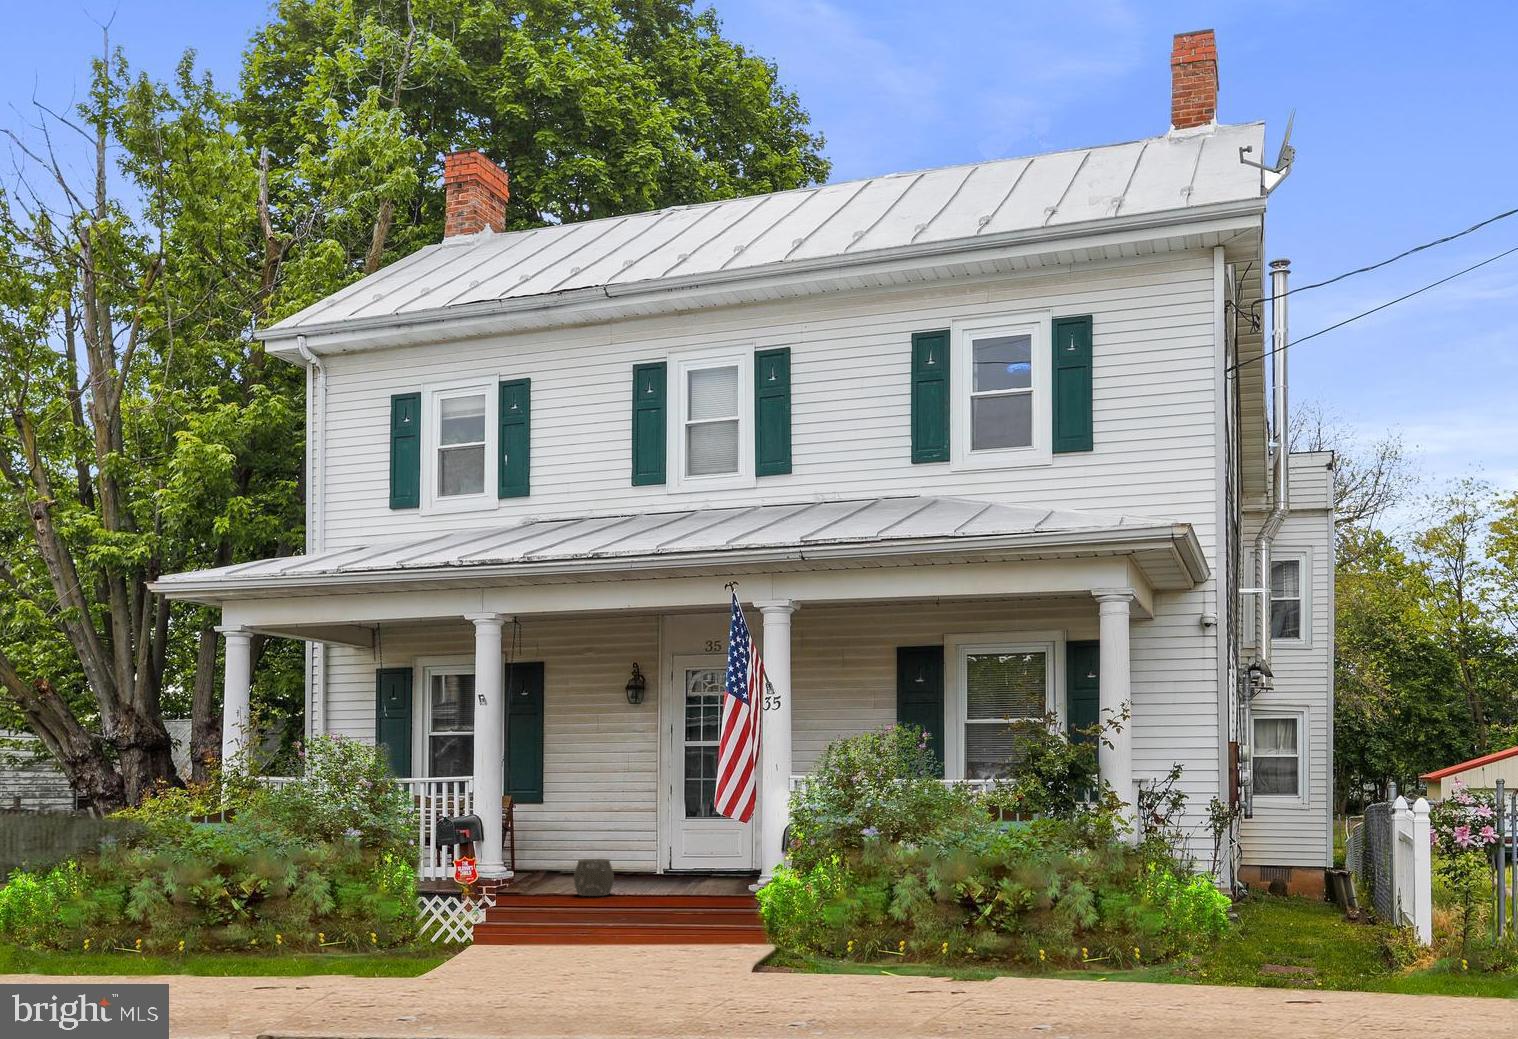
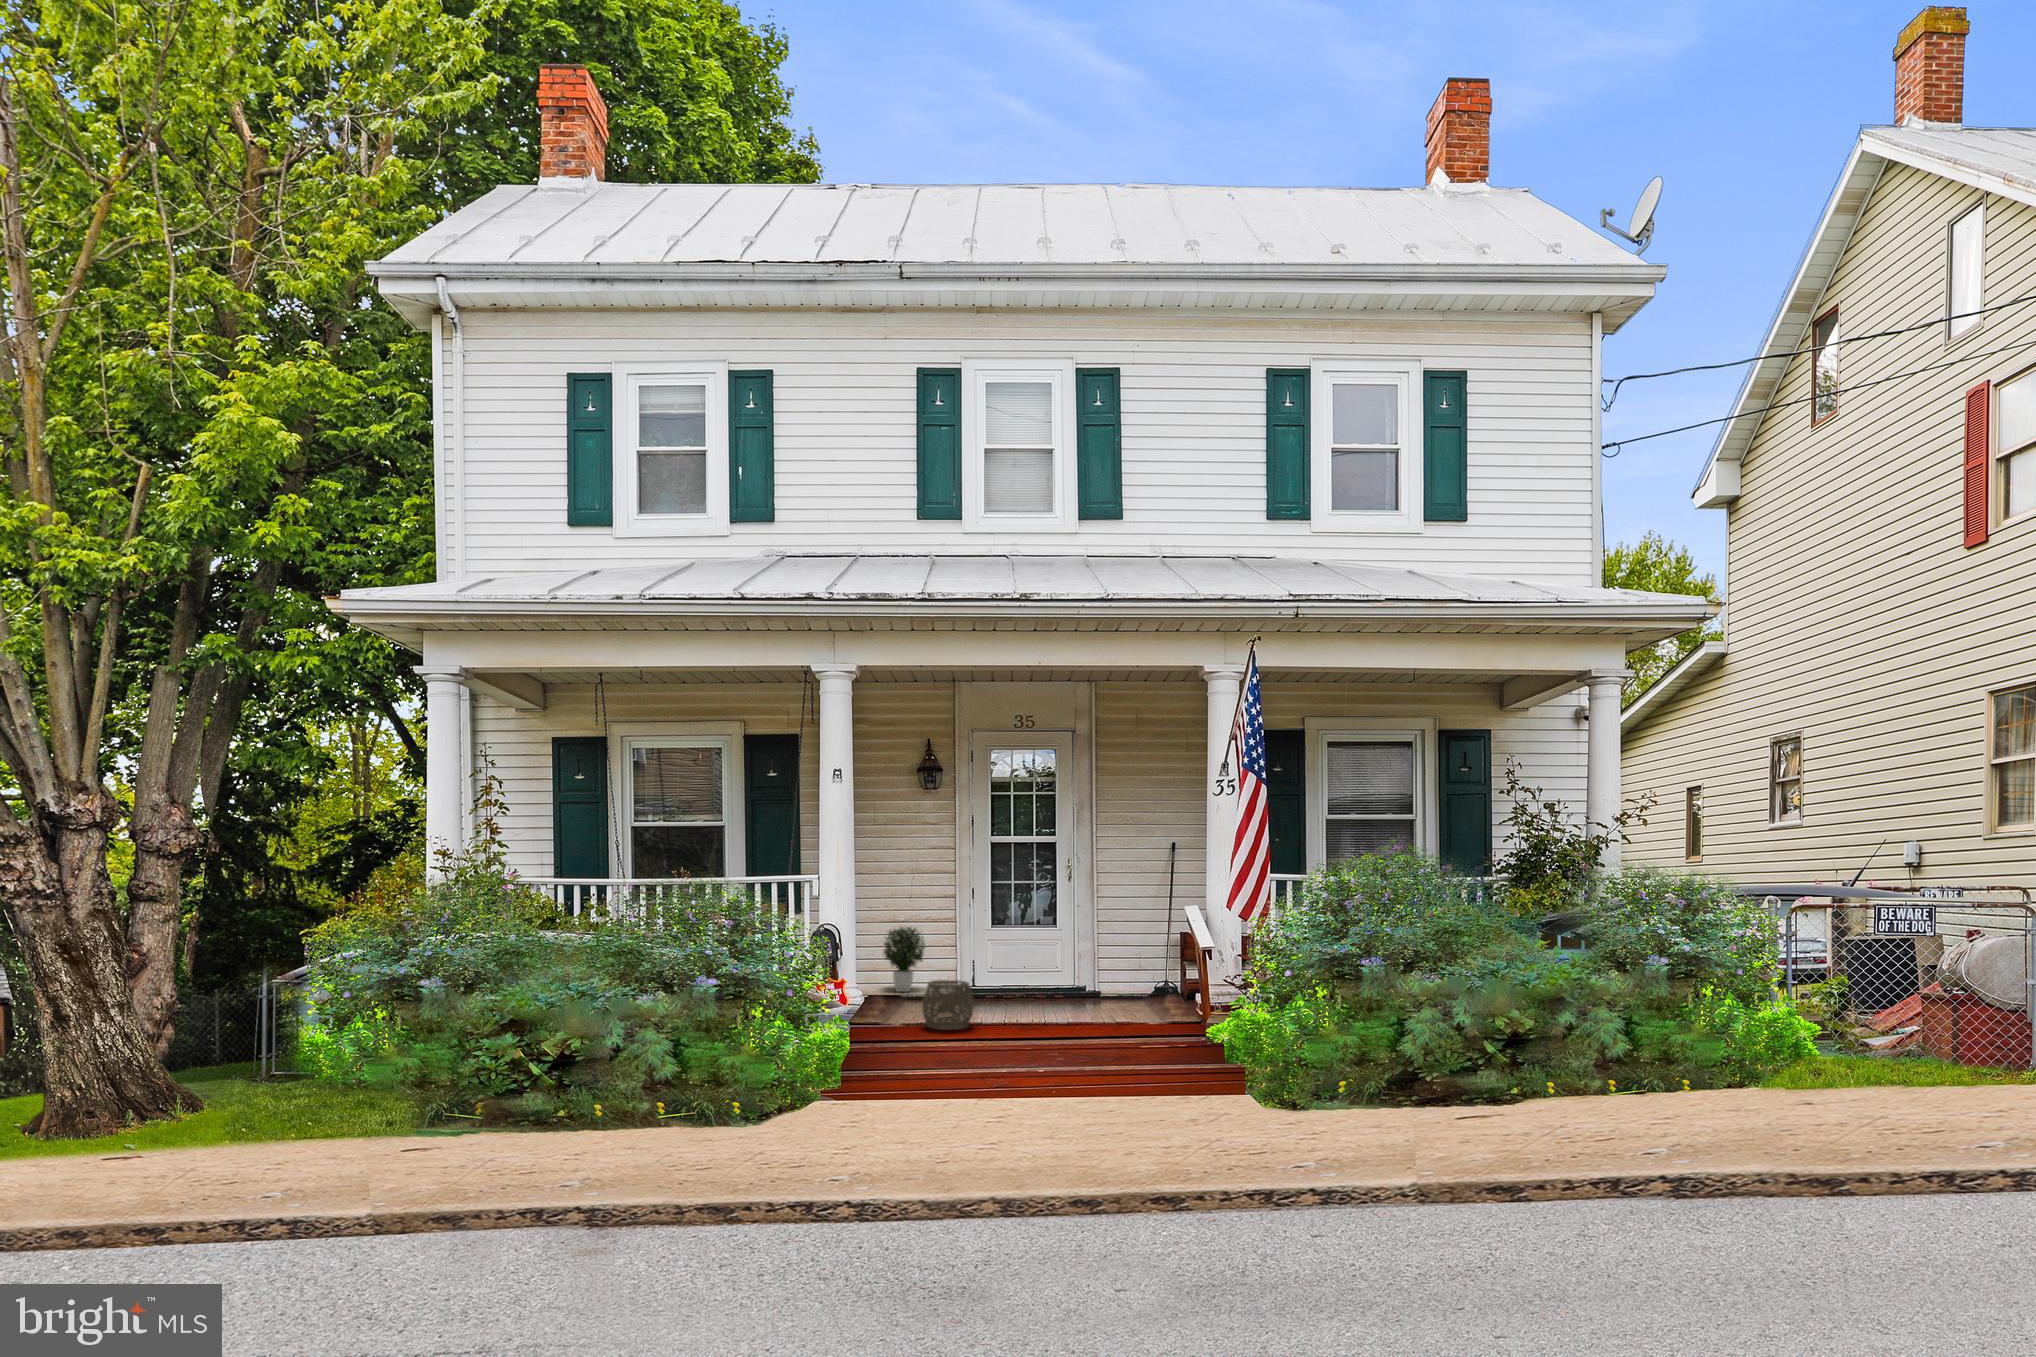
potted plant: none [605,821,642,874] -> present [883,927,925,992]

